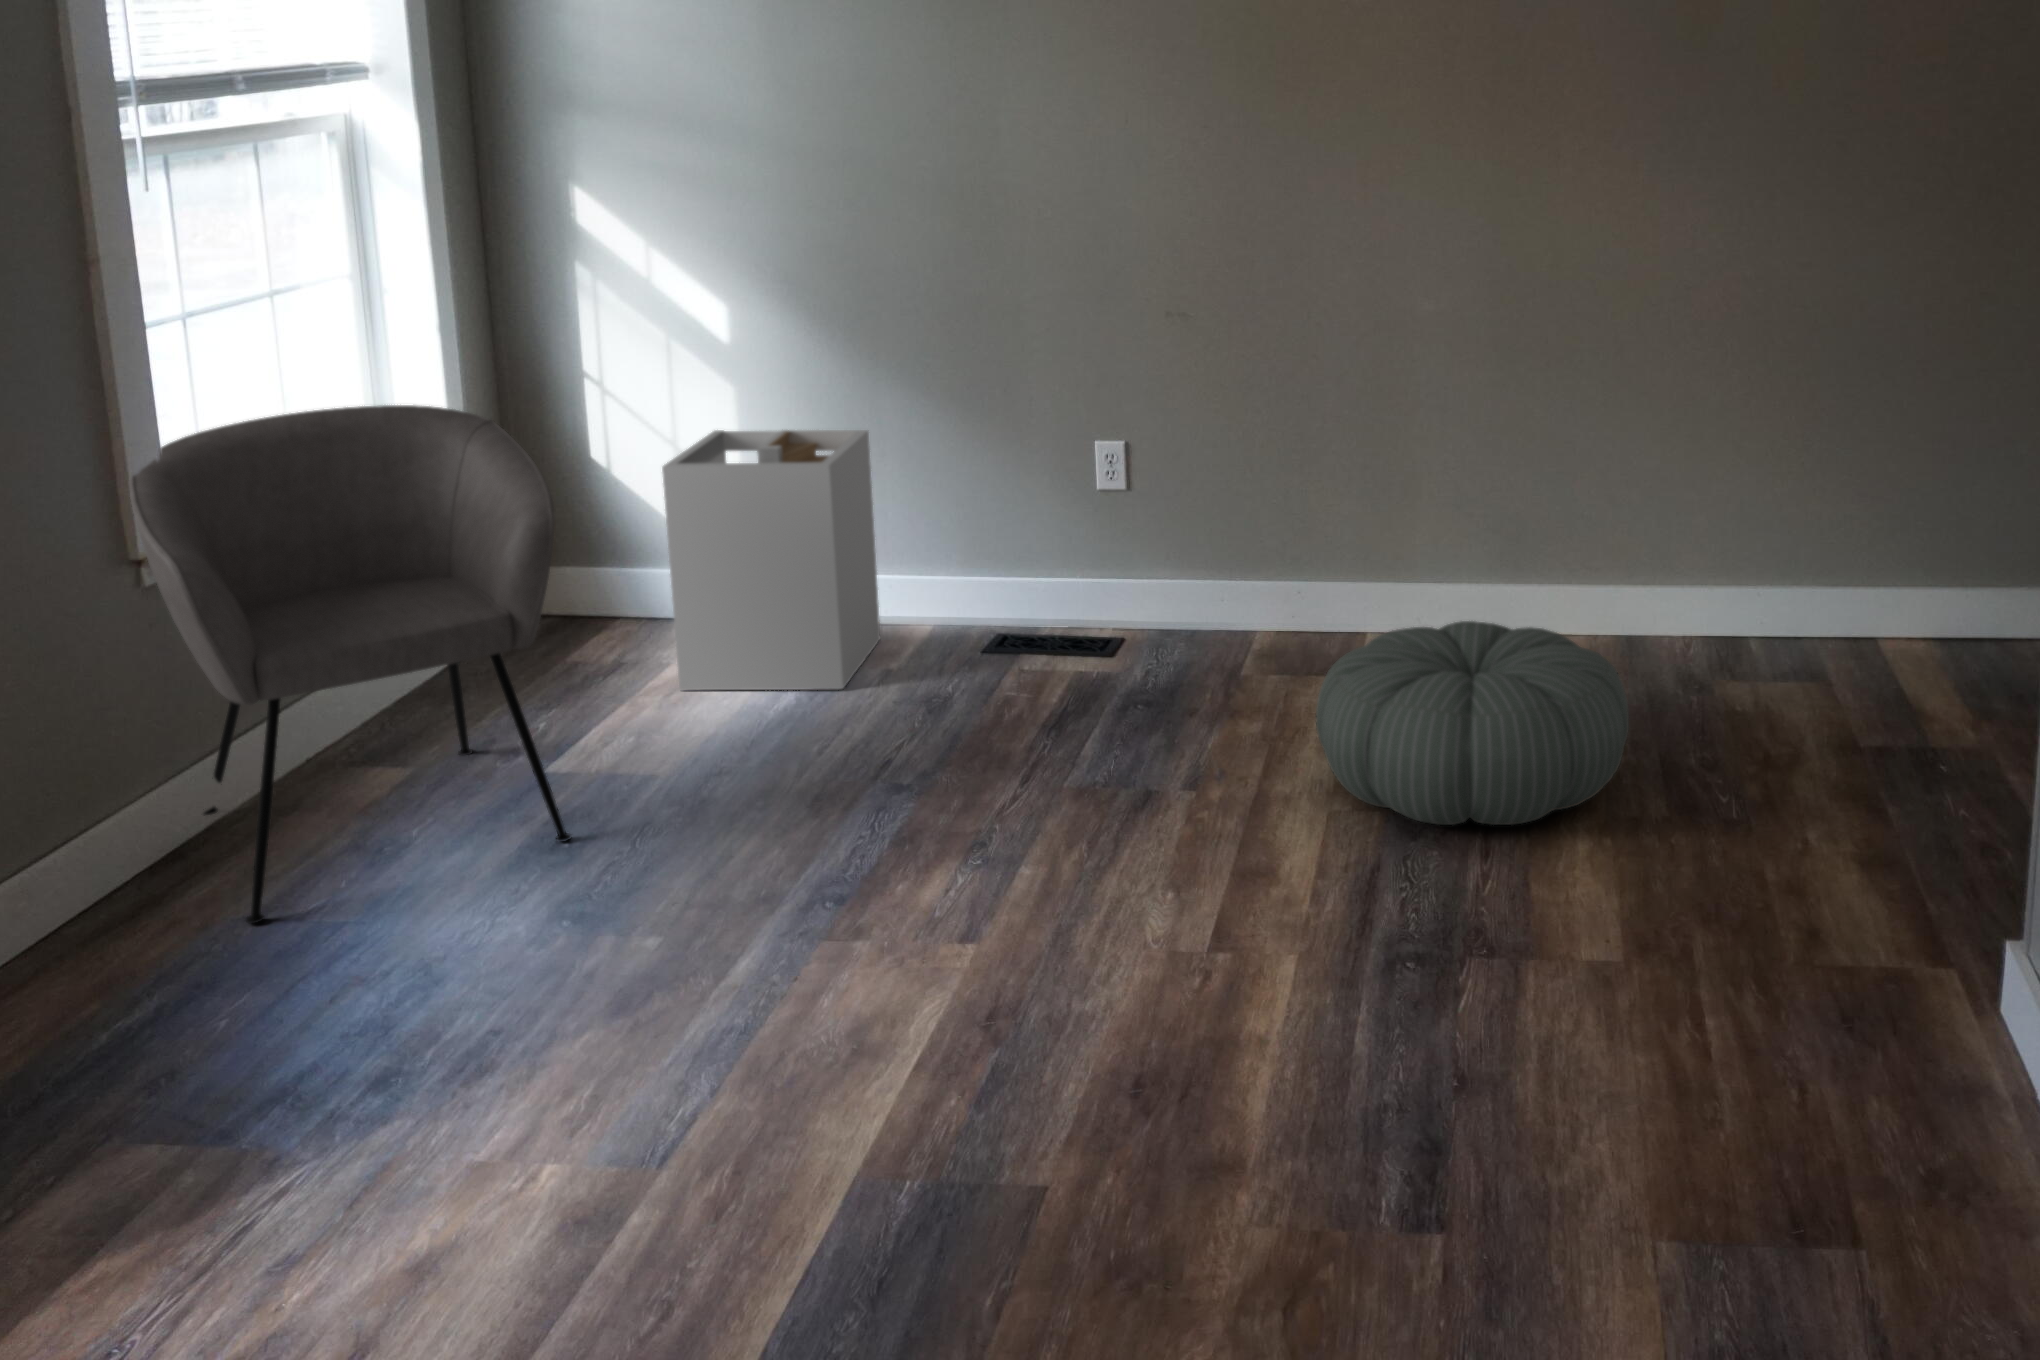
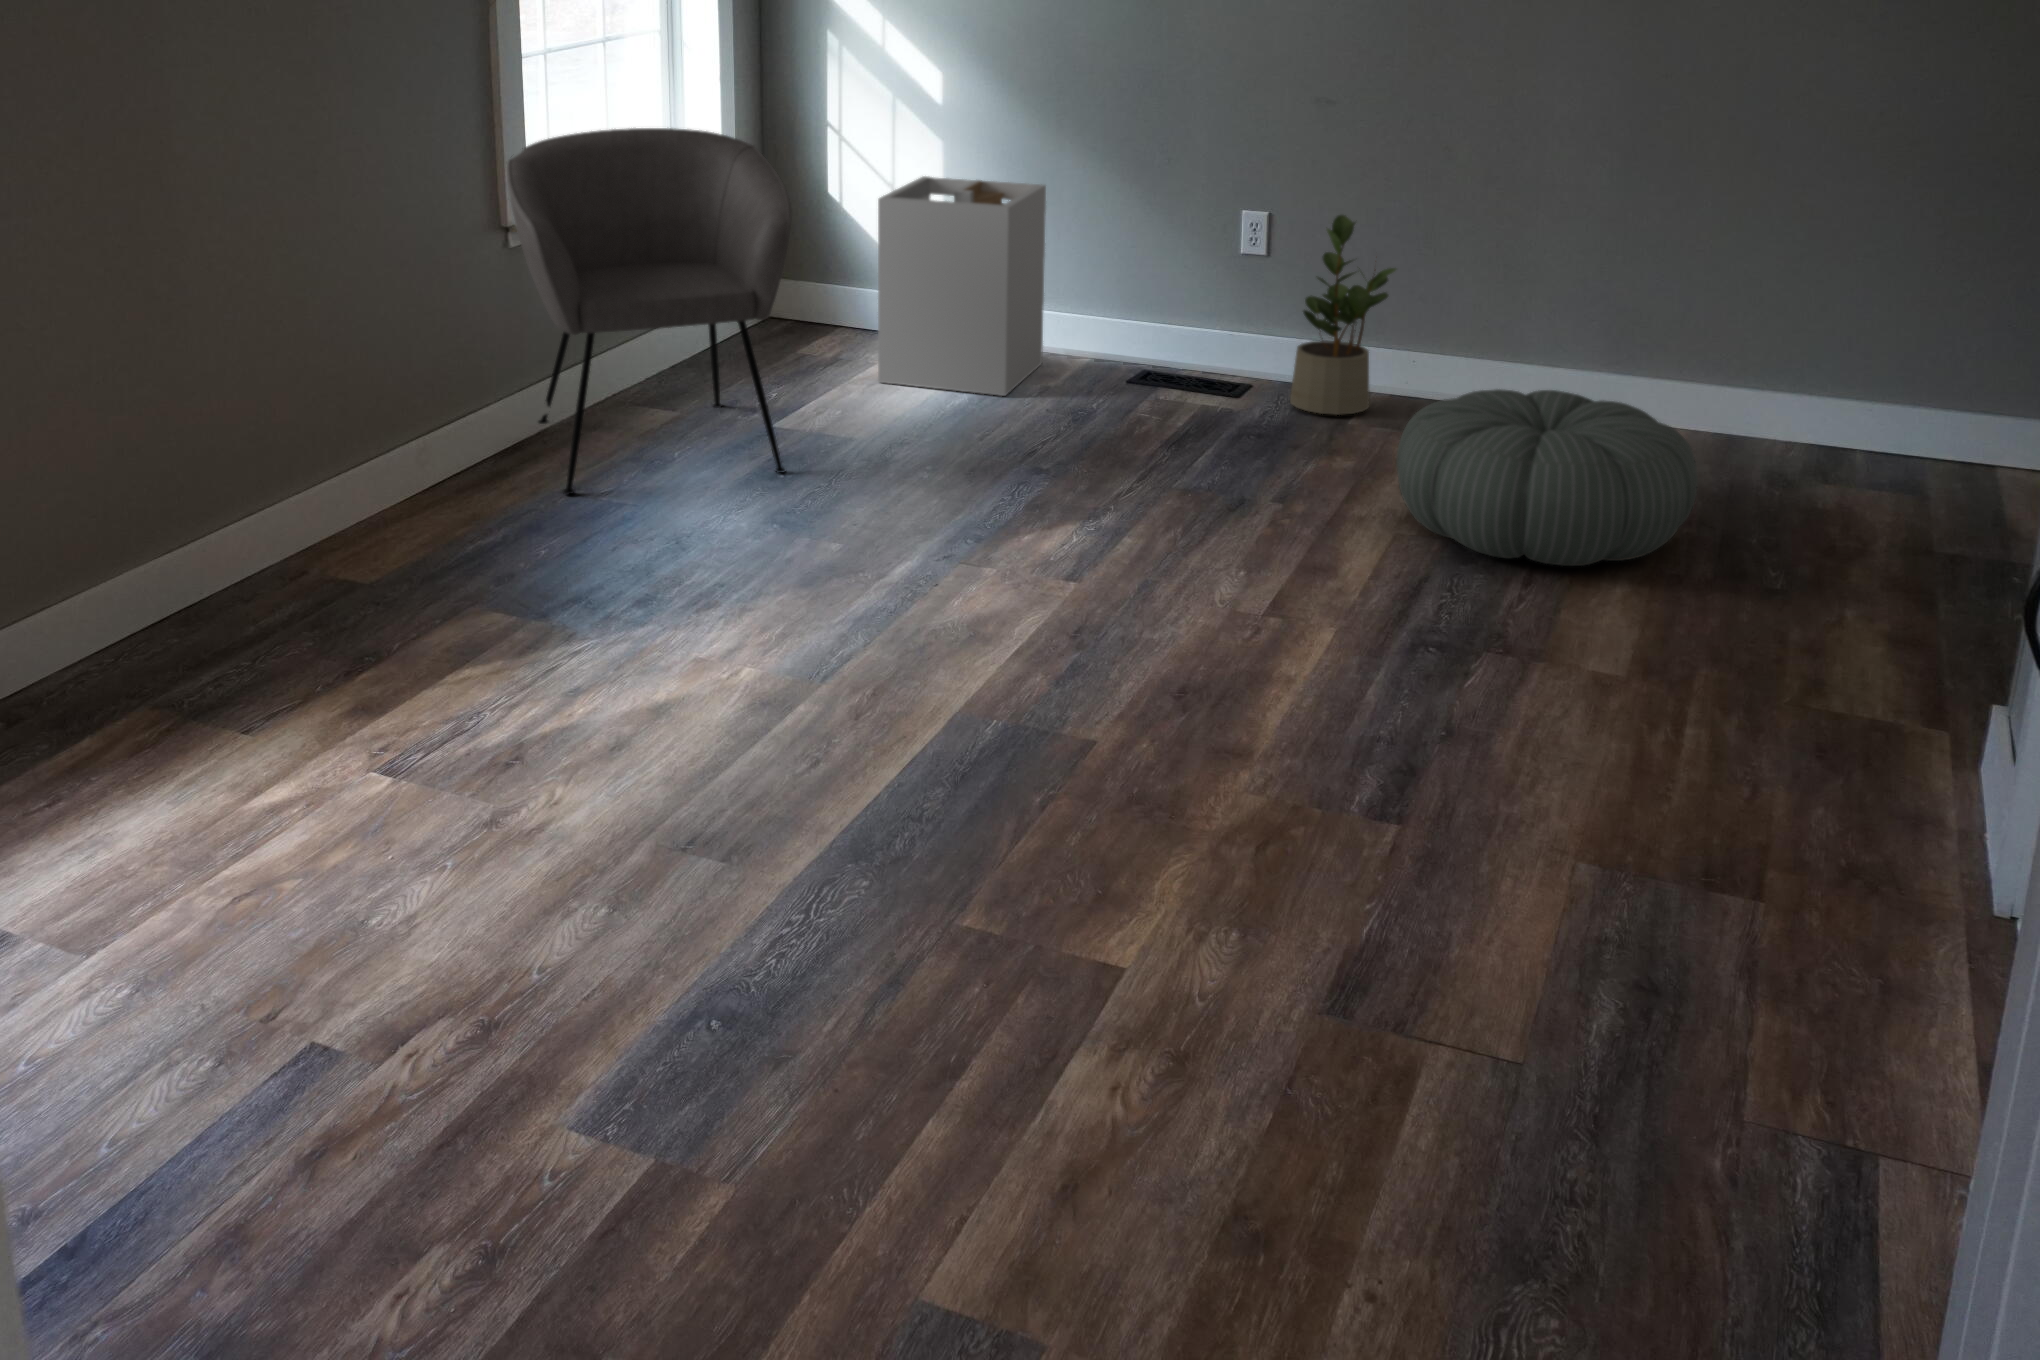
potted plant: none [1174,440,1276,665] -> present [1290,215,1396,415]

